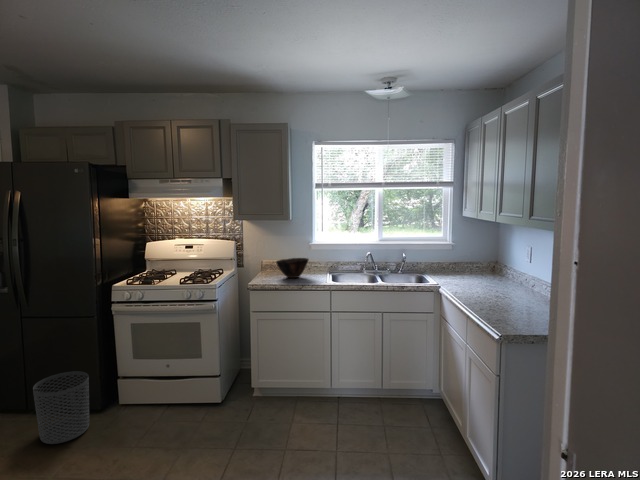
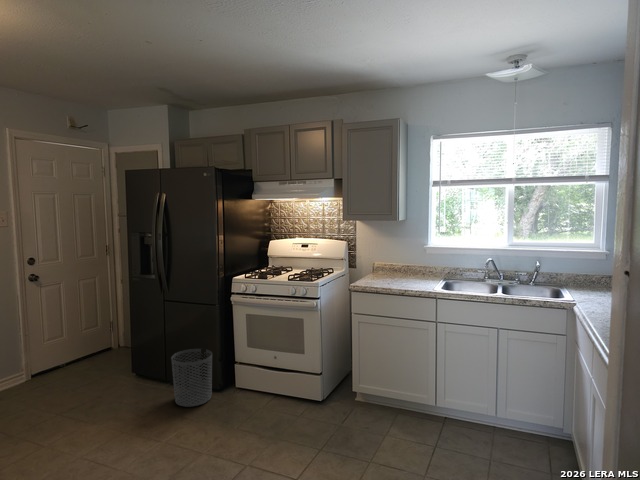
bowl: present [276,258,309,278] -> none [383,262,418,282]

